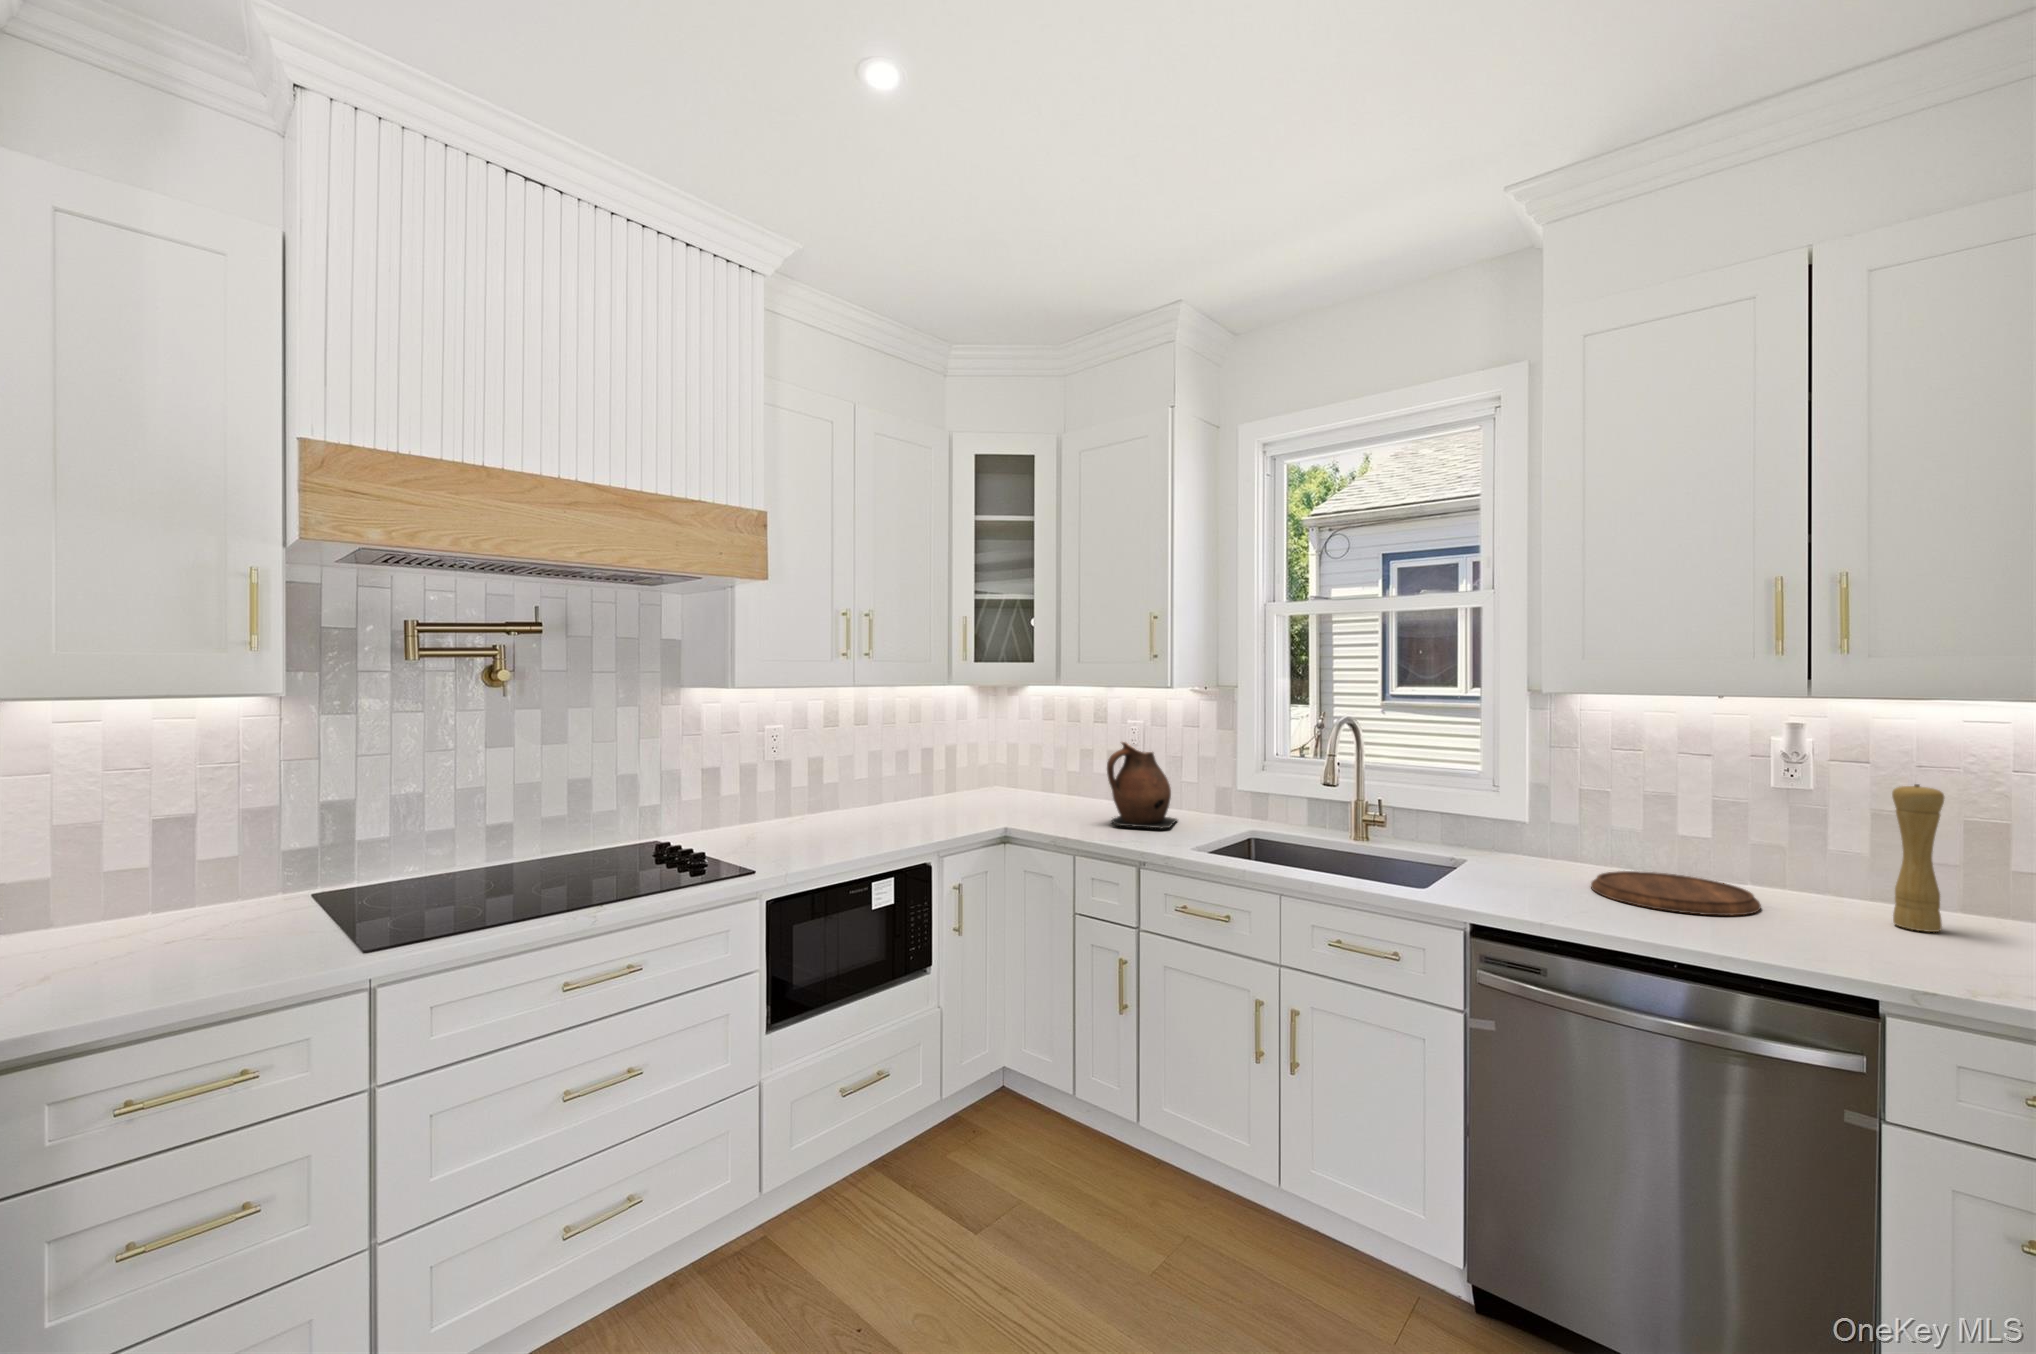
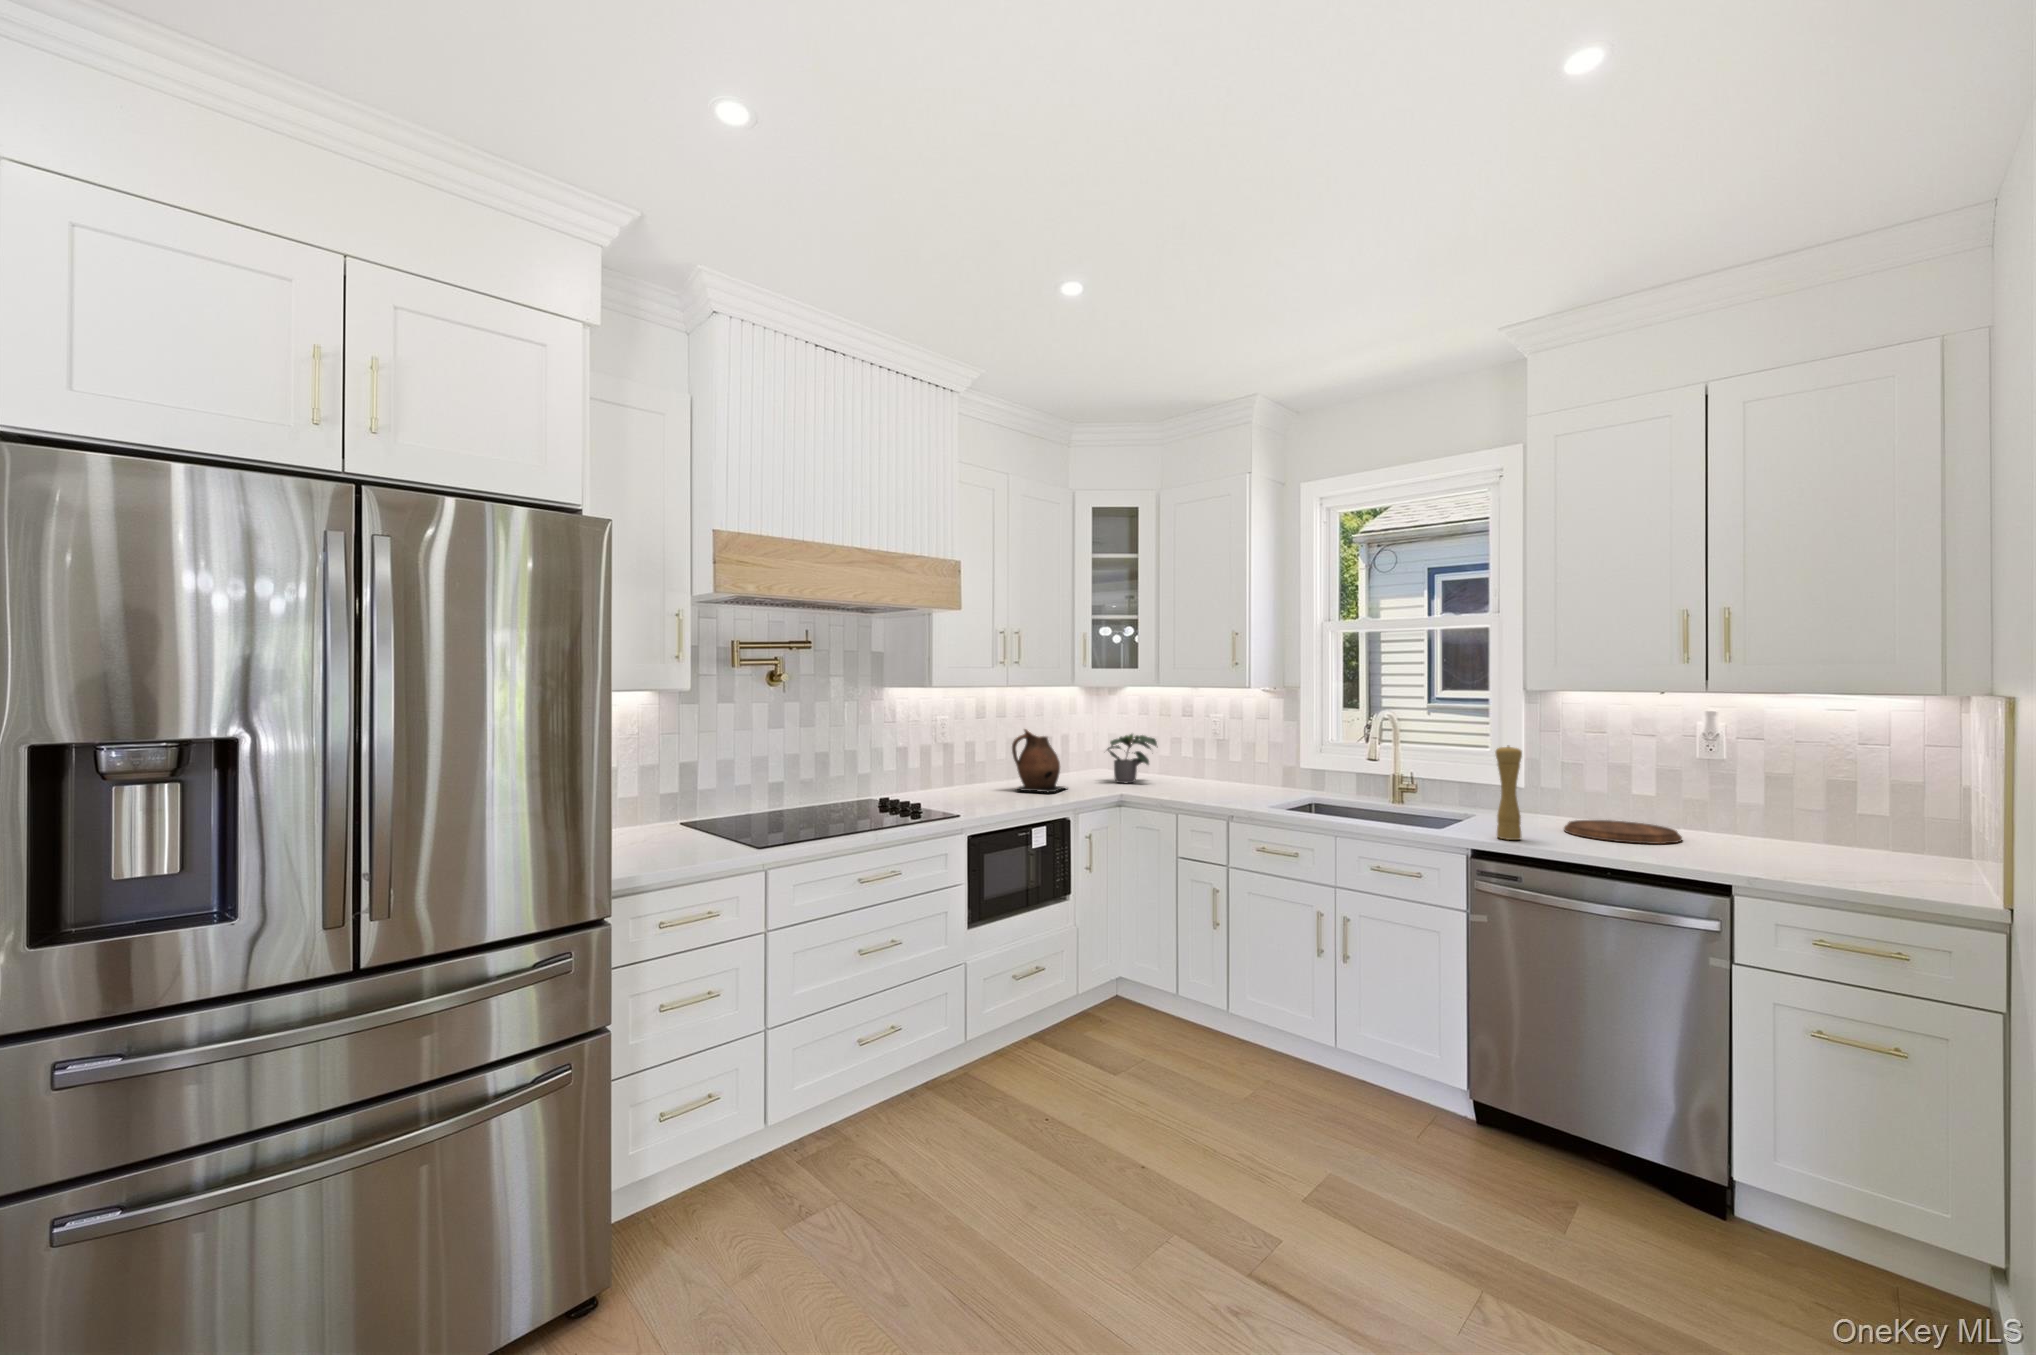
potted plant: none [990,742,1056,808] -> present [1107,734,1157,783]
ceramic pitcher: present [1107,742,1177,829] -> present [1012,729,1065,792]
pepper mill: present [1892,784,1944,932] -> present [1495,746,1522,840]

